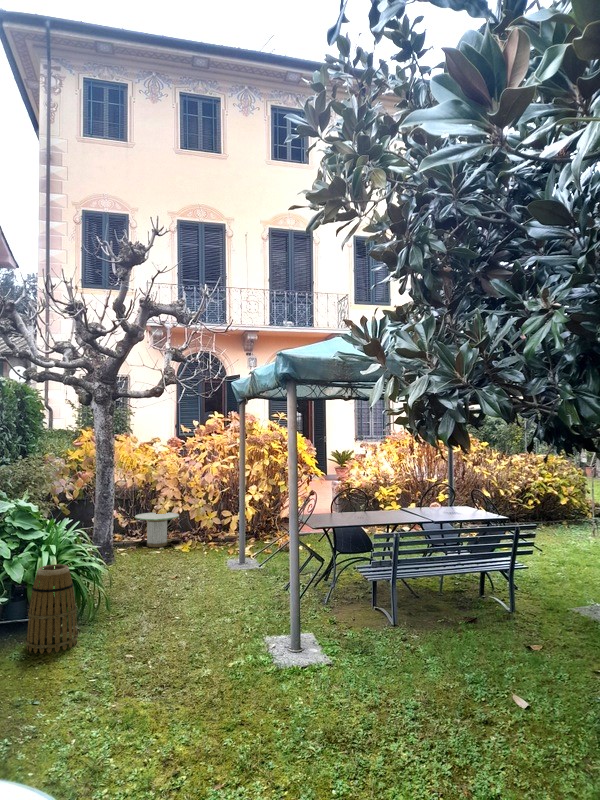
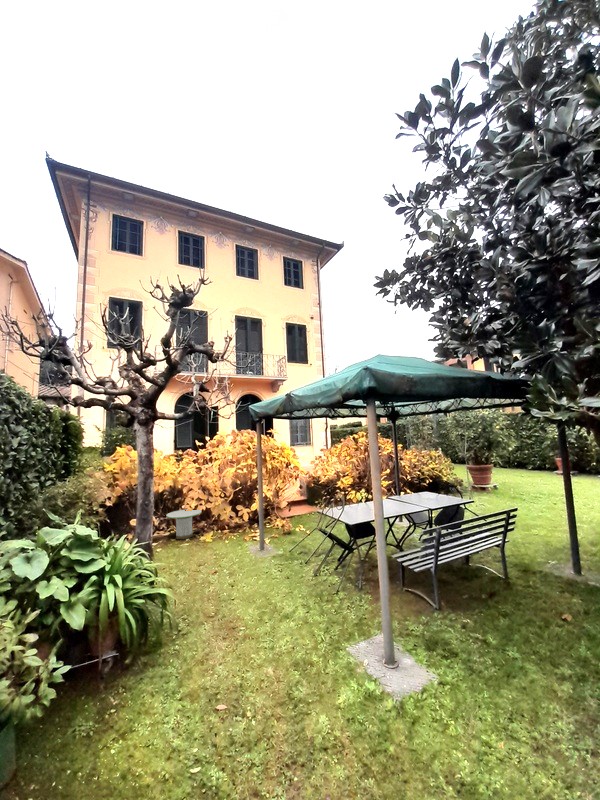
basket: present [26,564,78,654] -> none [88,597,150,719]

